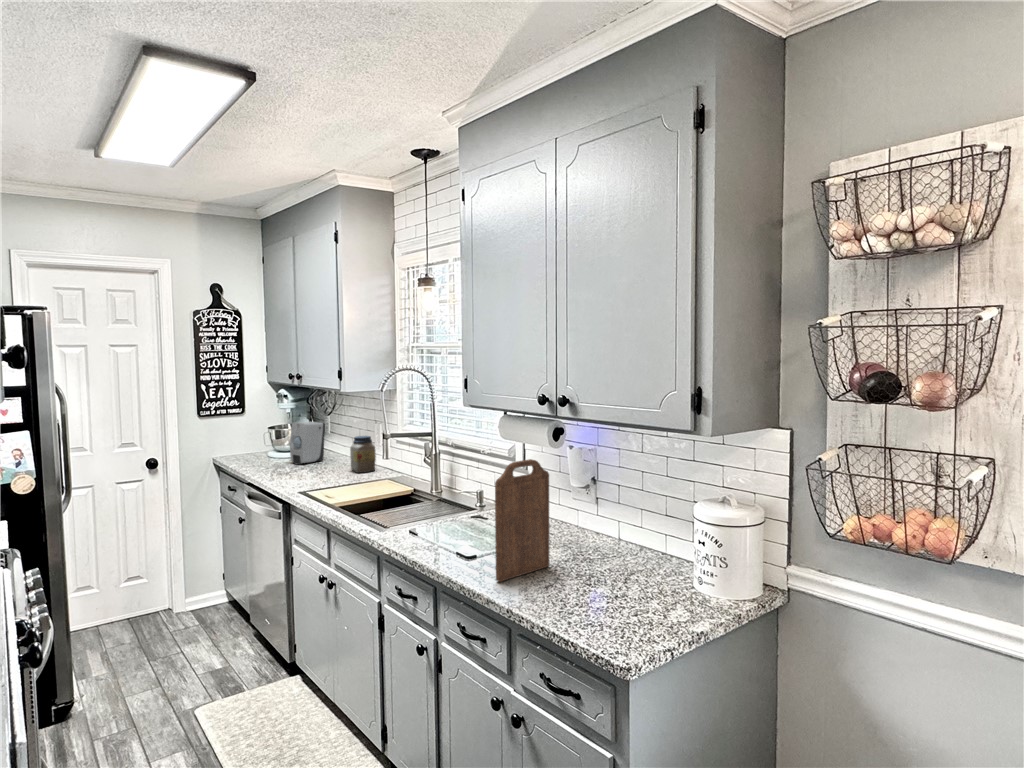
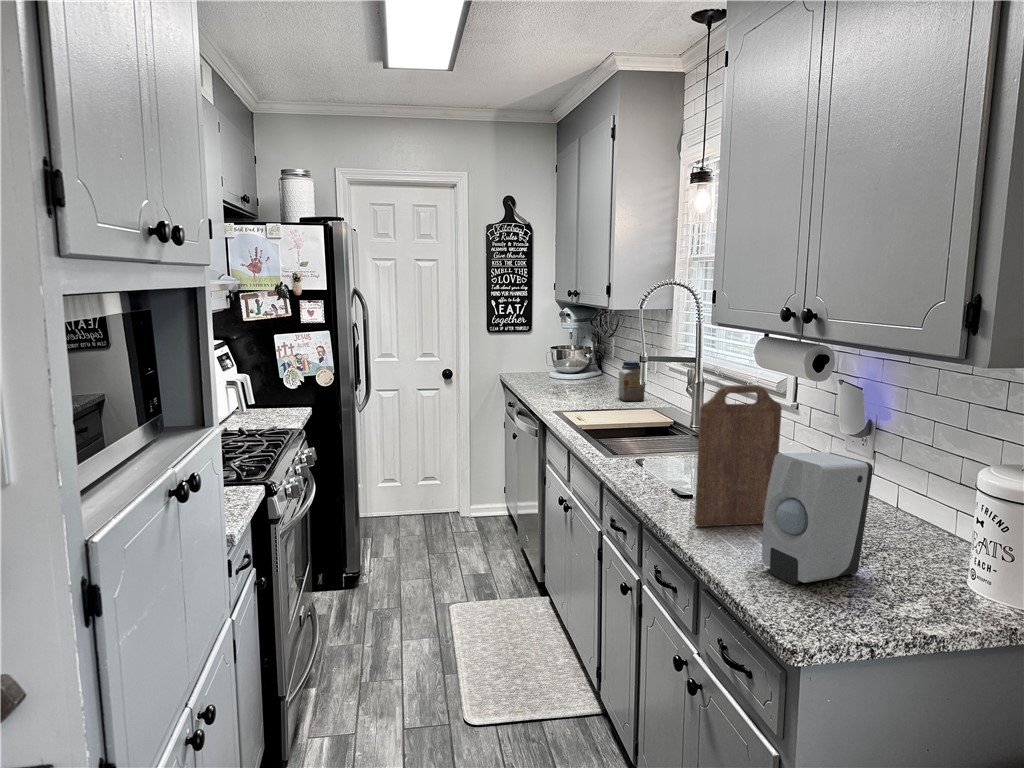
soap dispenser: present [290,422,325,465] -> present [762,452,873,585]

